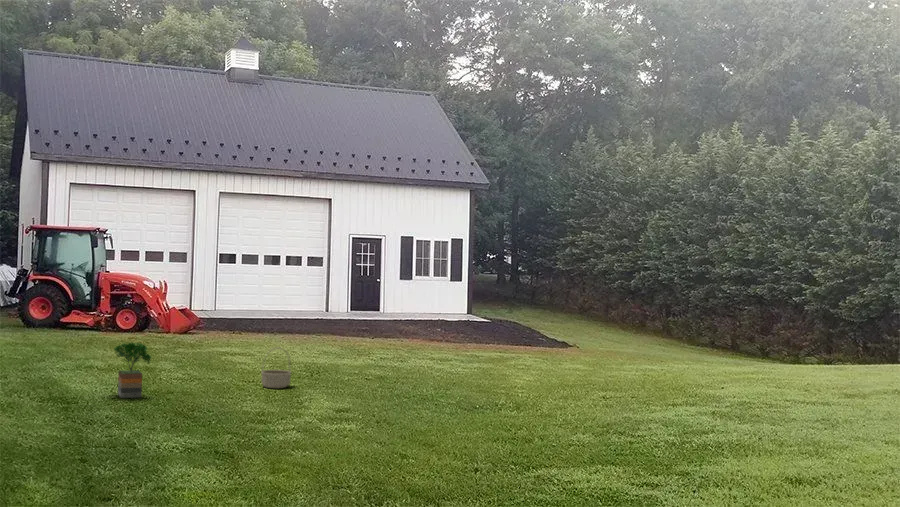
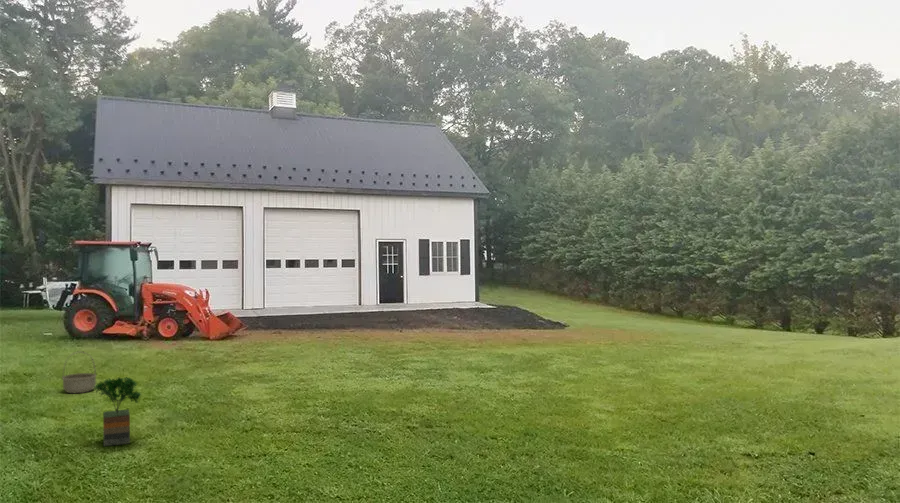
basket: present [261,347,291,389] -> present [62,352,96,393]

